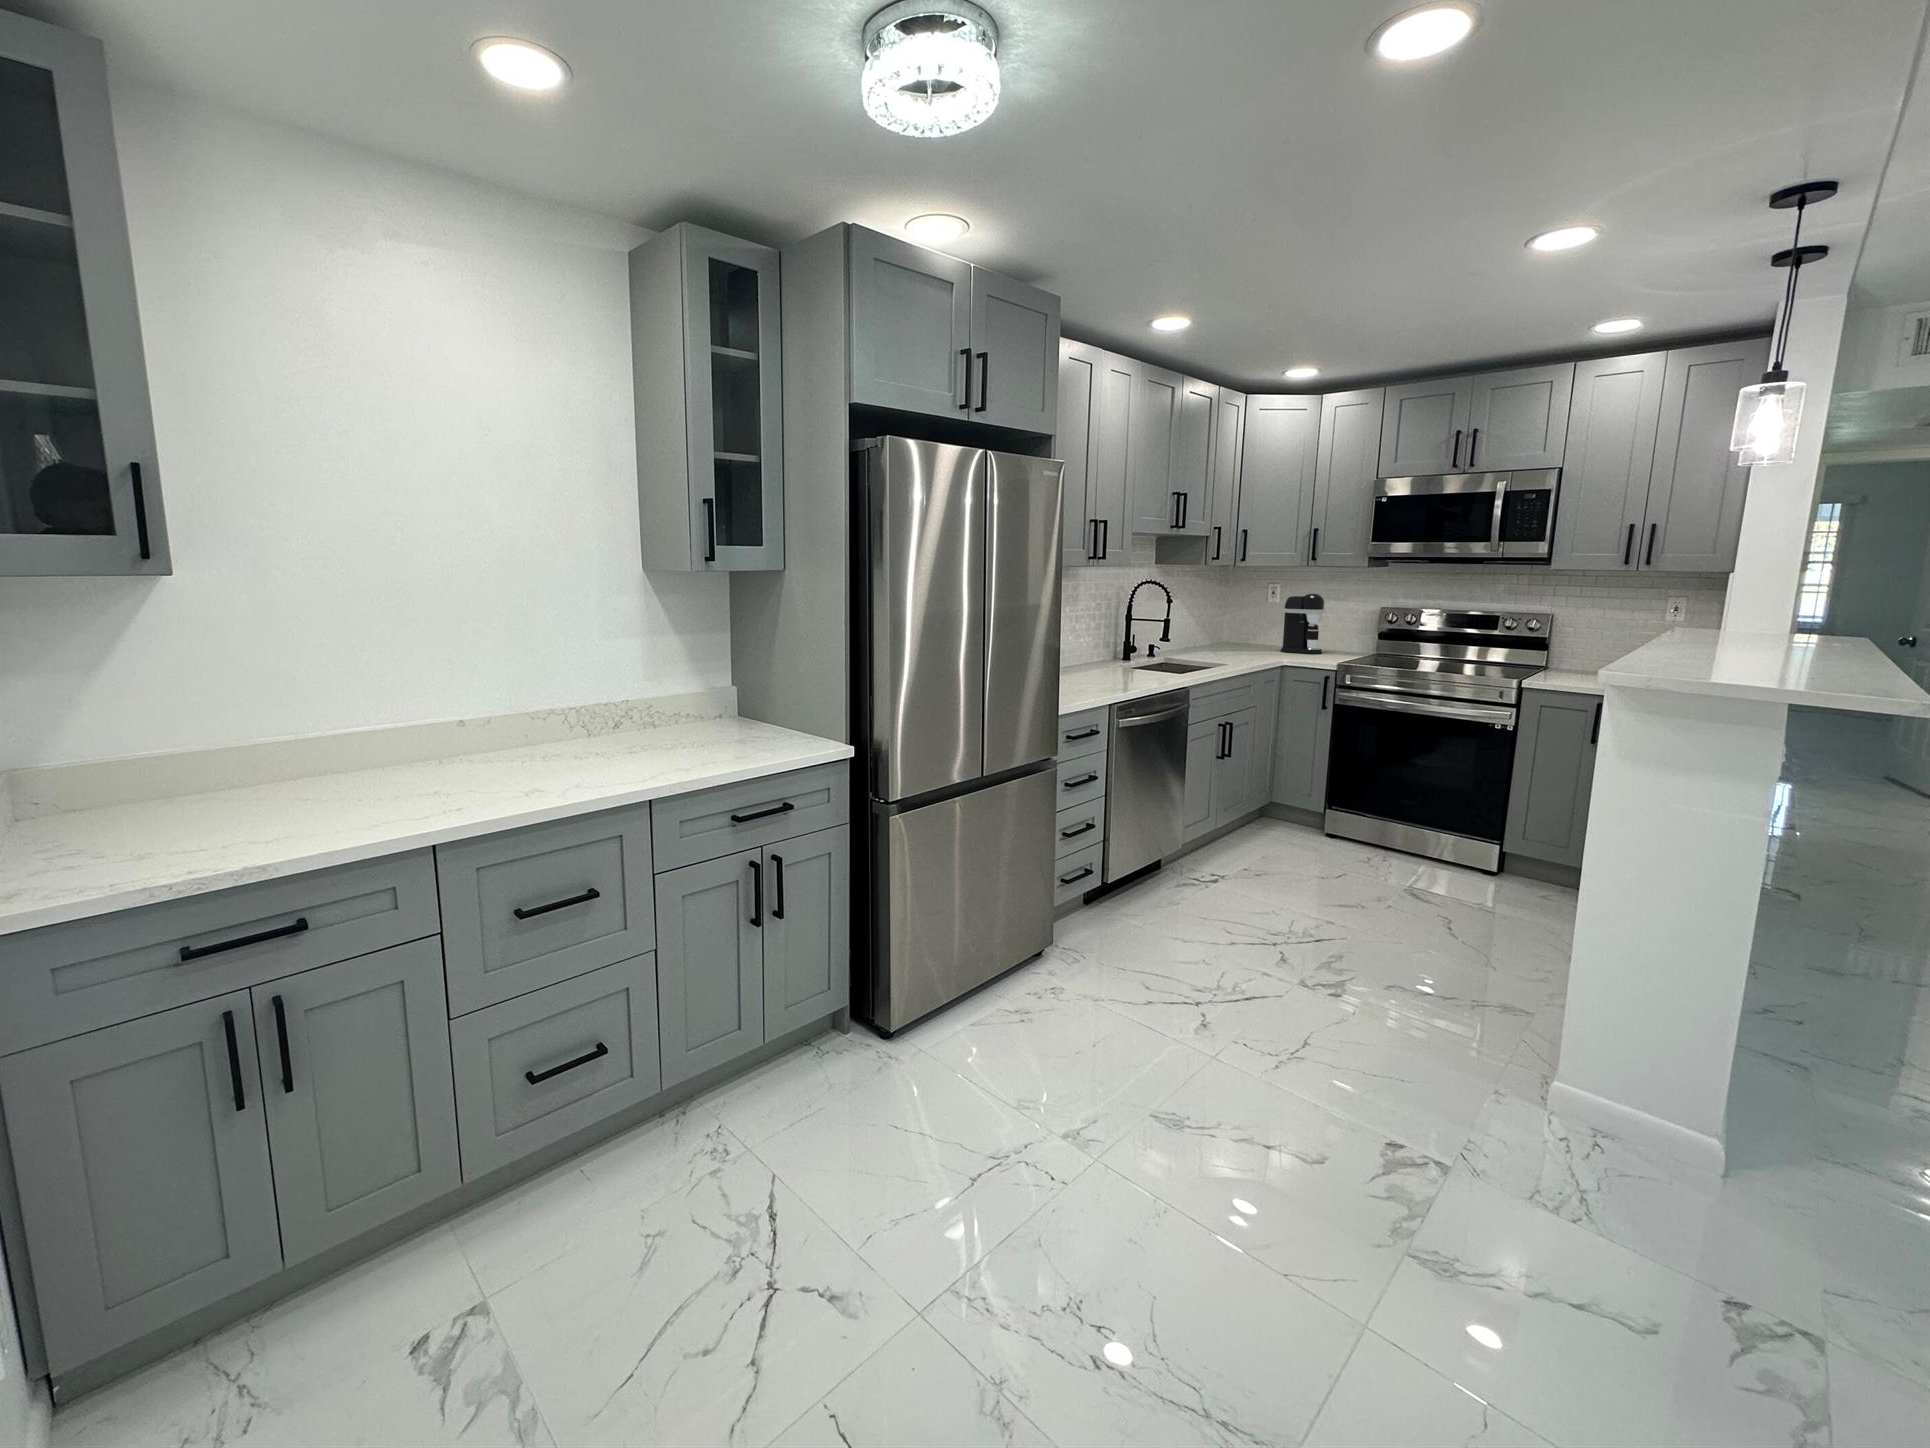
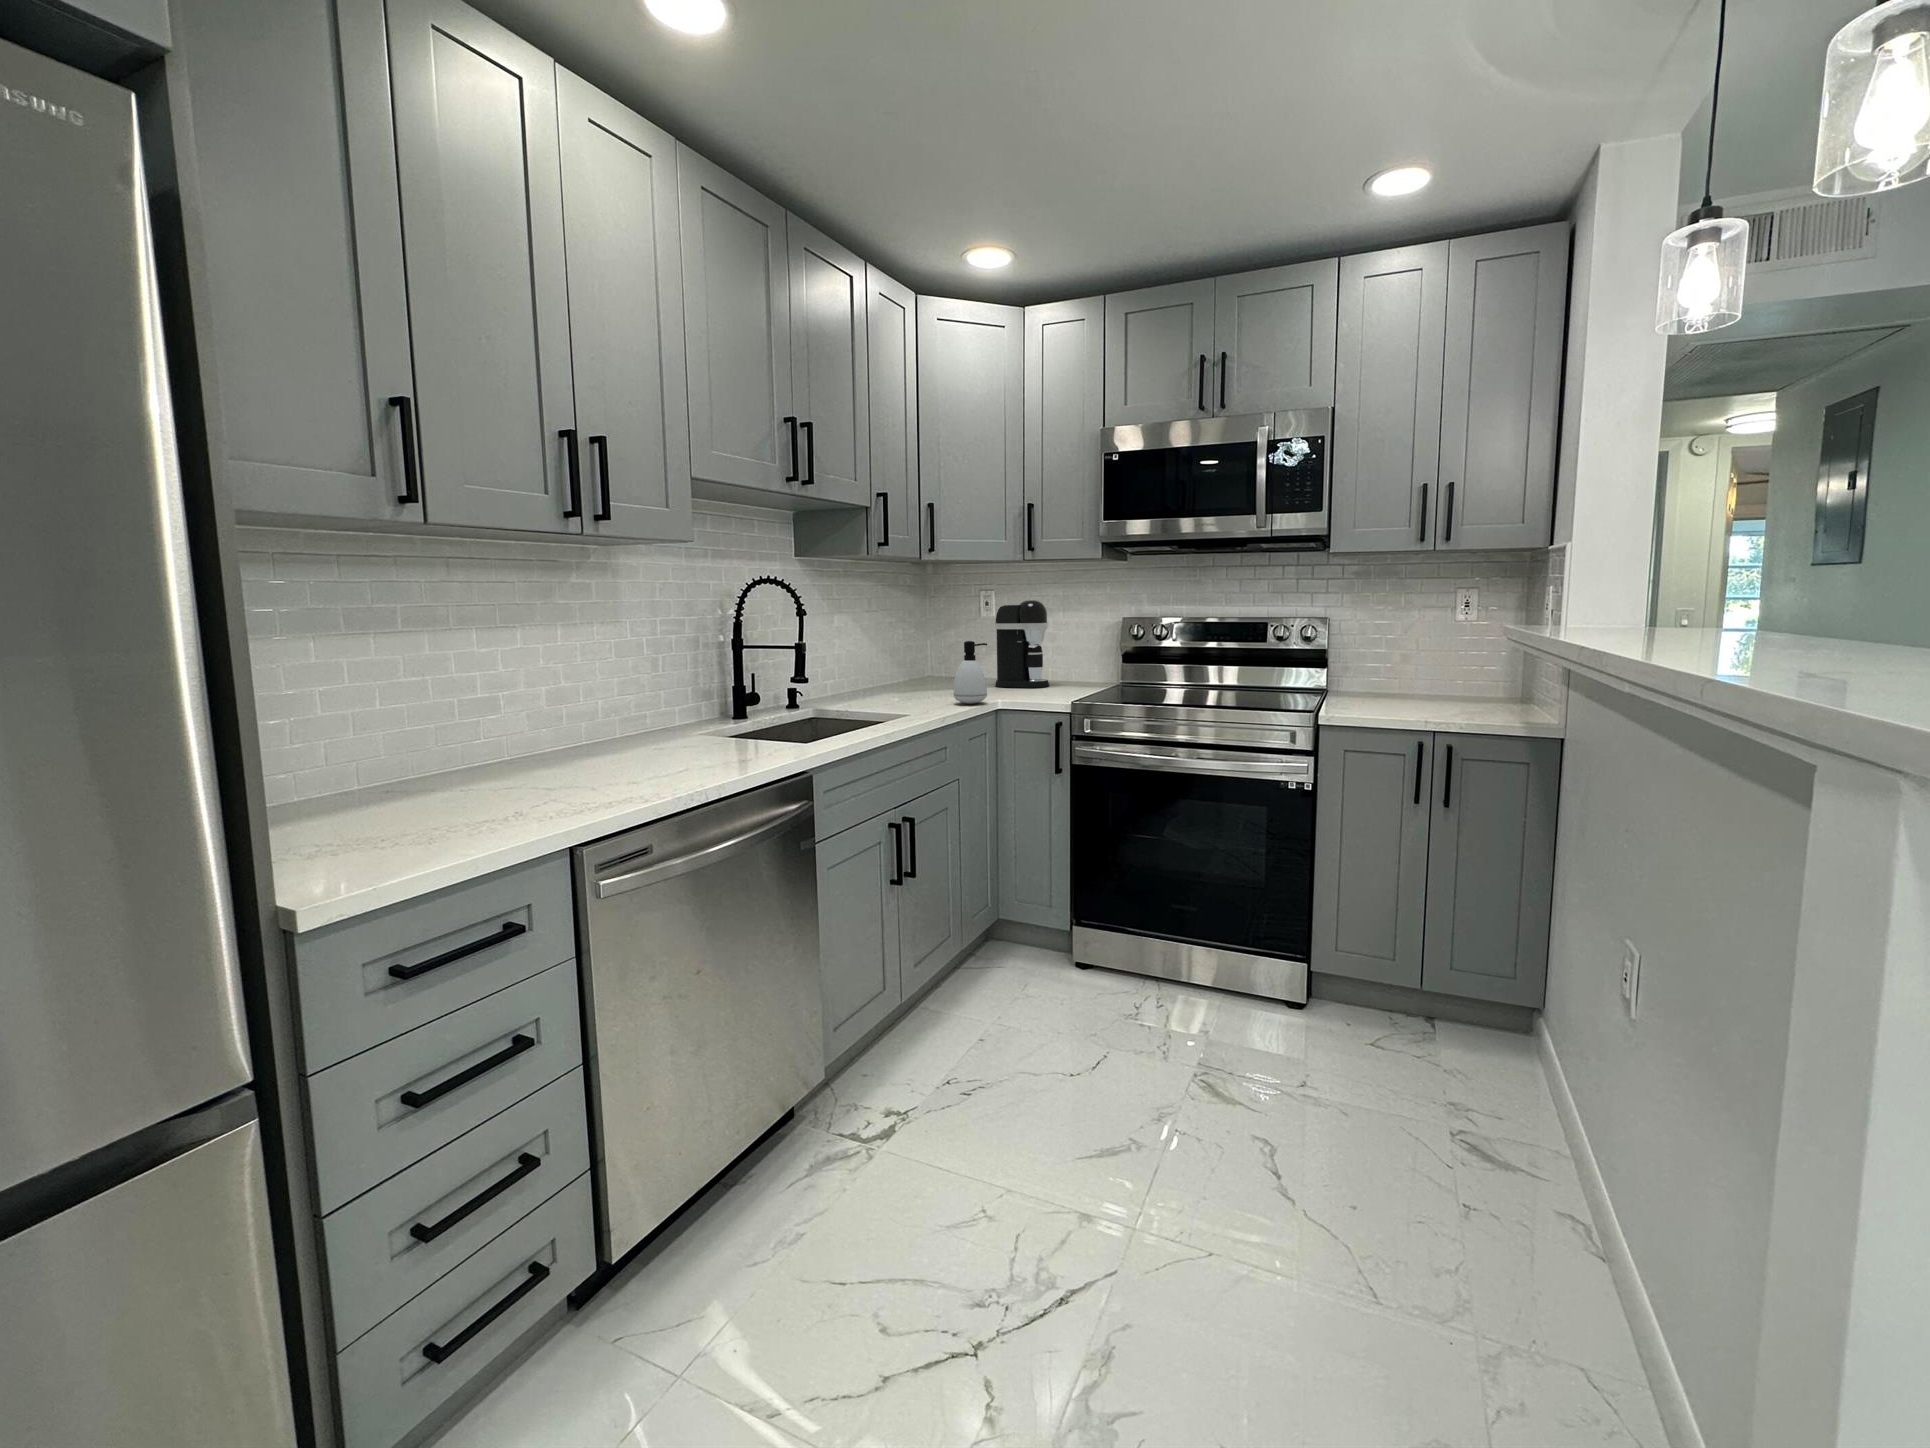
soap dispenser: none [1255,621,1281,661] -> present [954,641,987,704]

